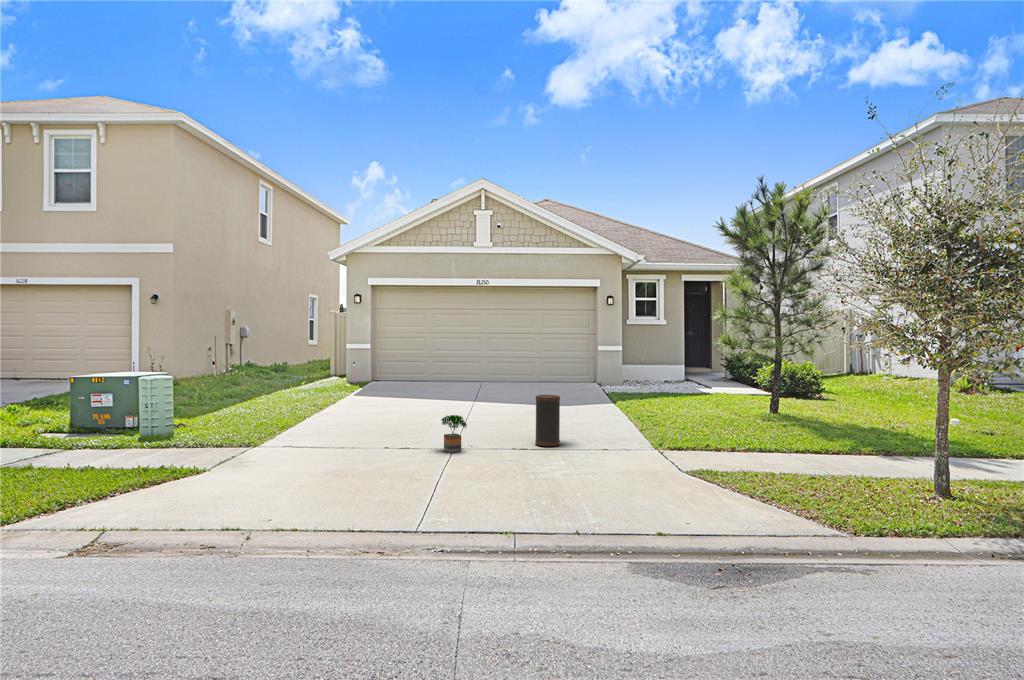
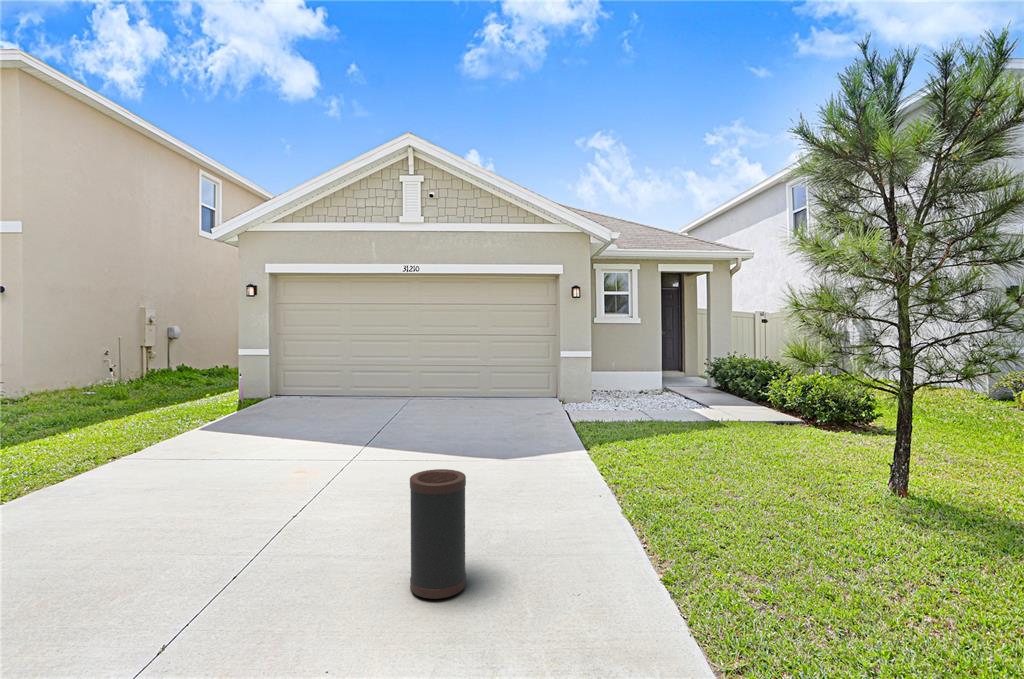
potted tree: present [442,415,467,453] -> none [148,535,223,647]

